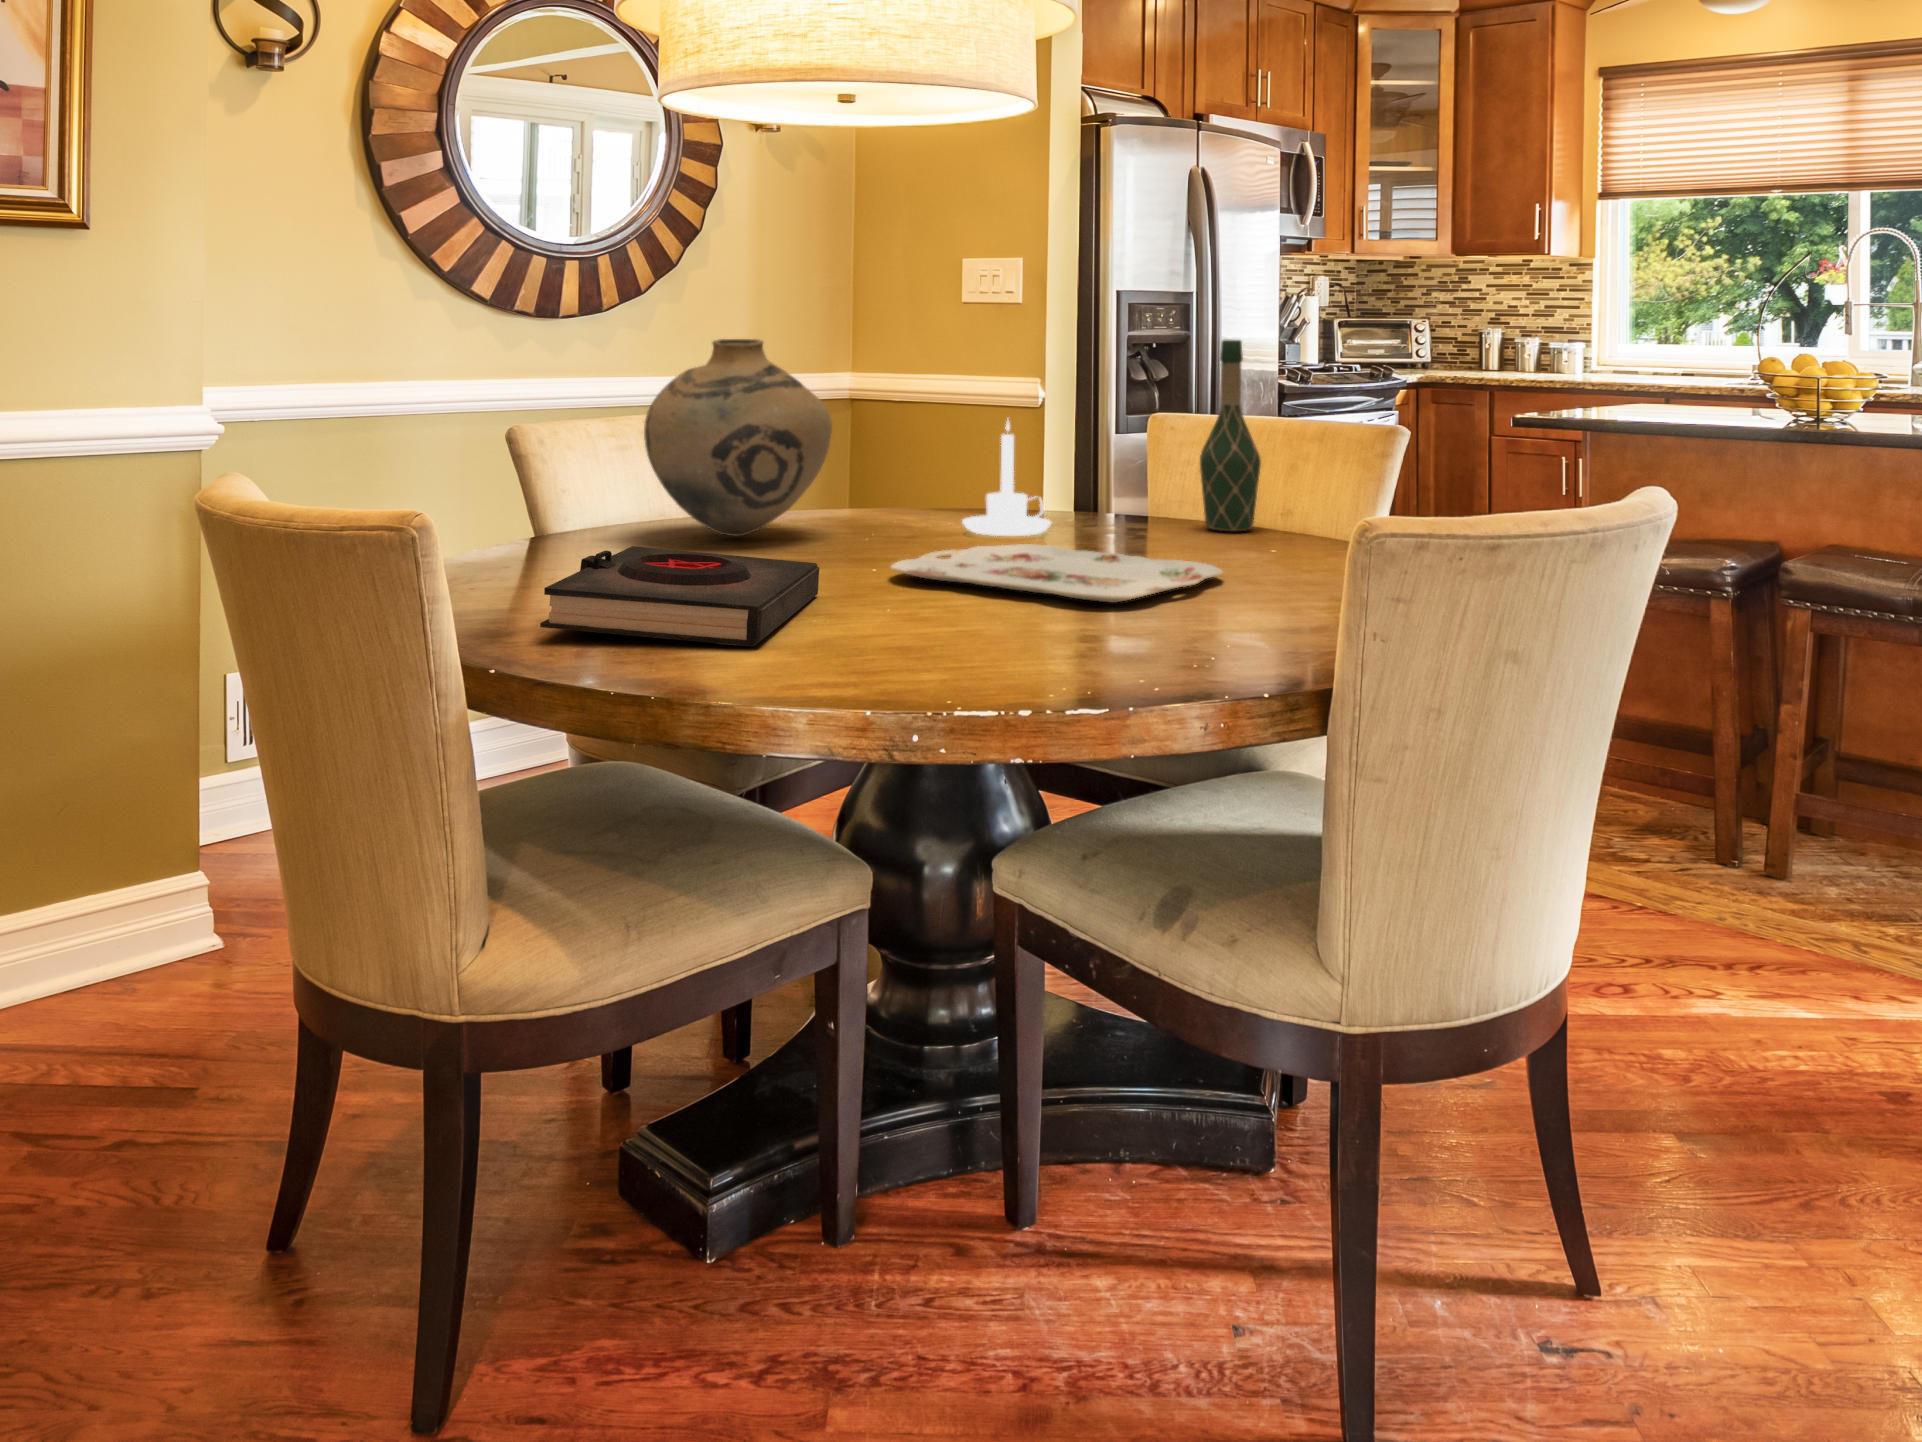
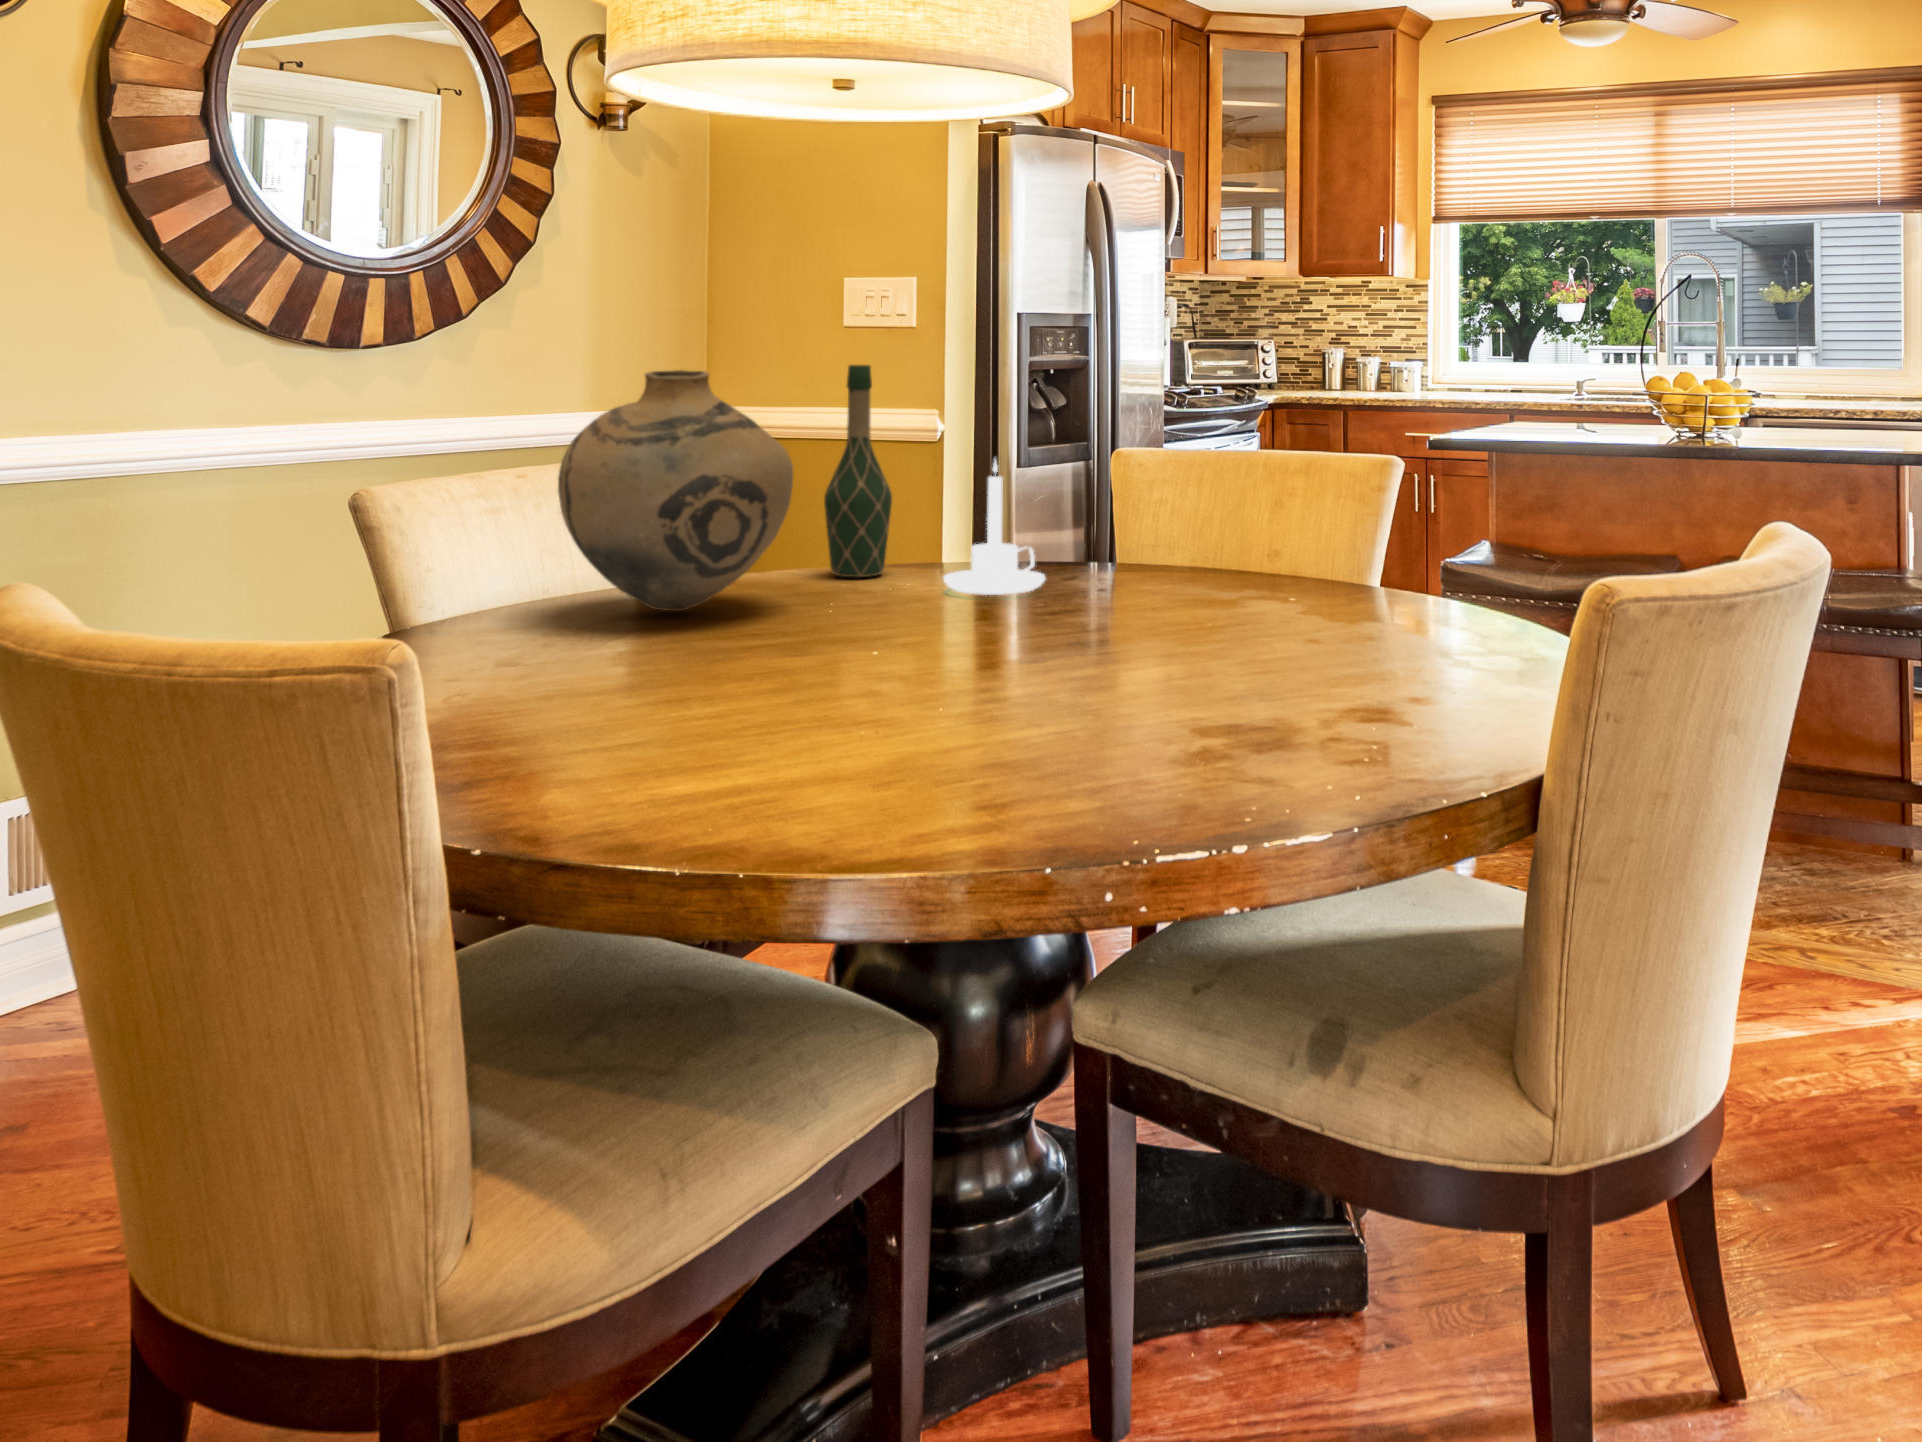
wine bottle: present [1200,340,1261,531] -> present [824,365,892,577]
serving tray: present [890,544,1223,603] -> none [909,605,1291,676]
book: present [540,546,819,647] -> none [522,639,844,771]

